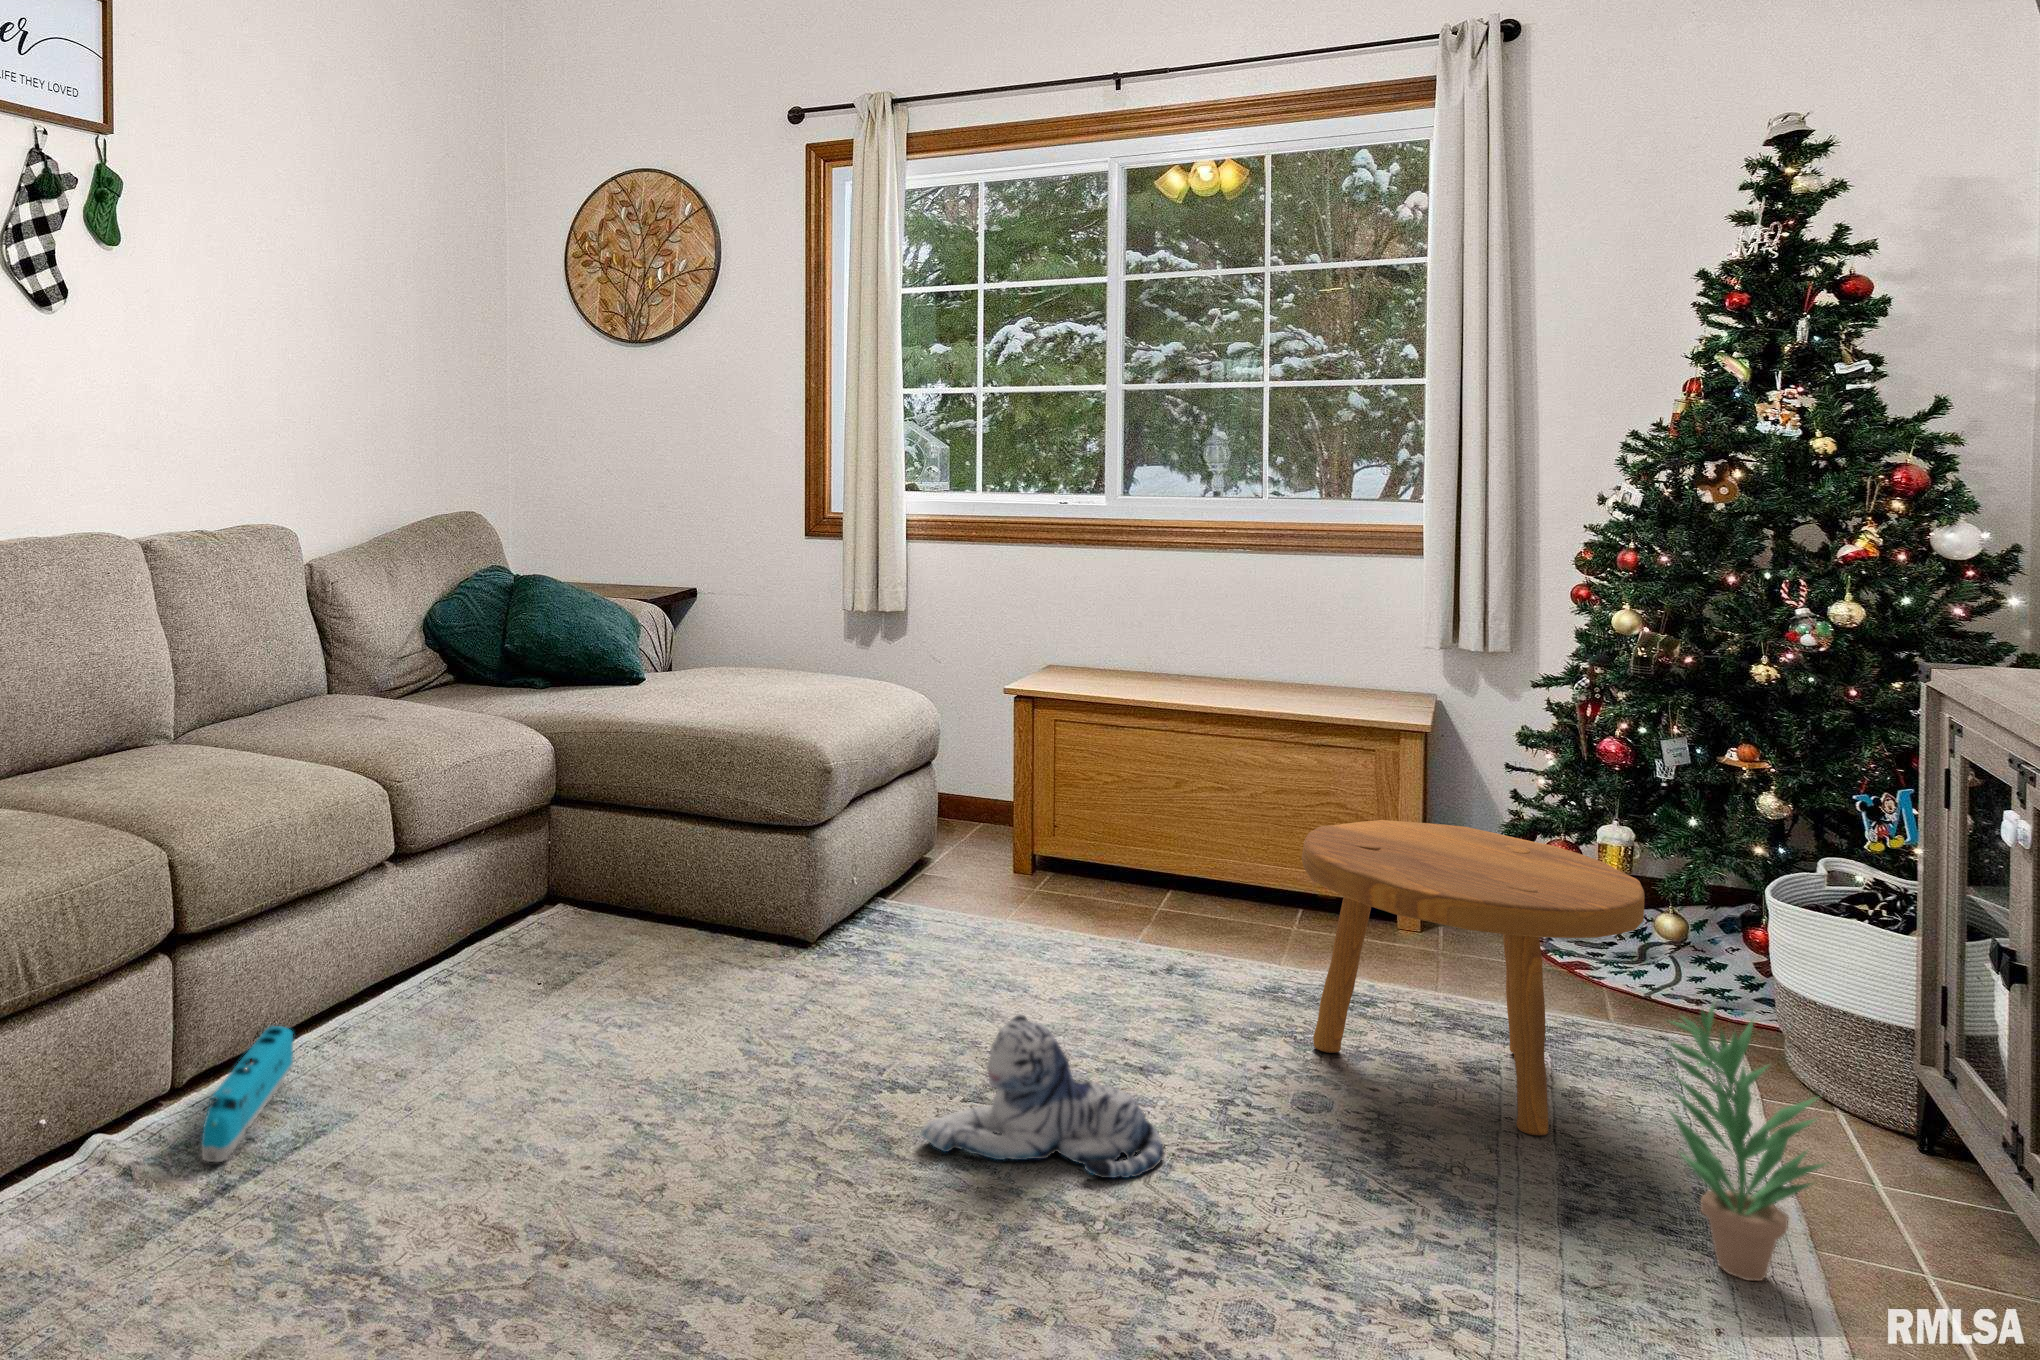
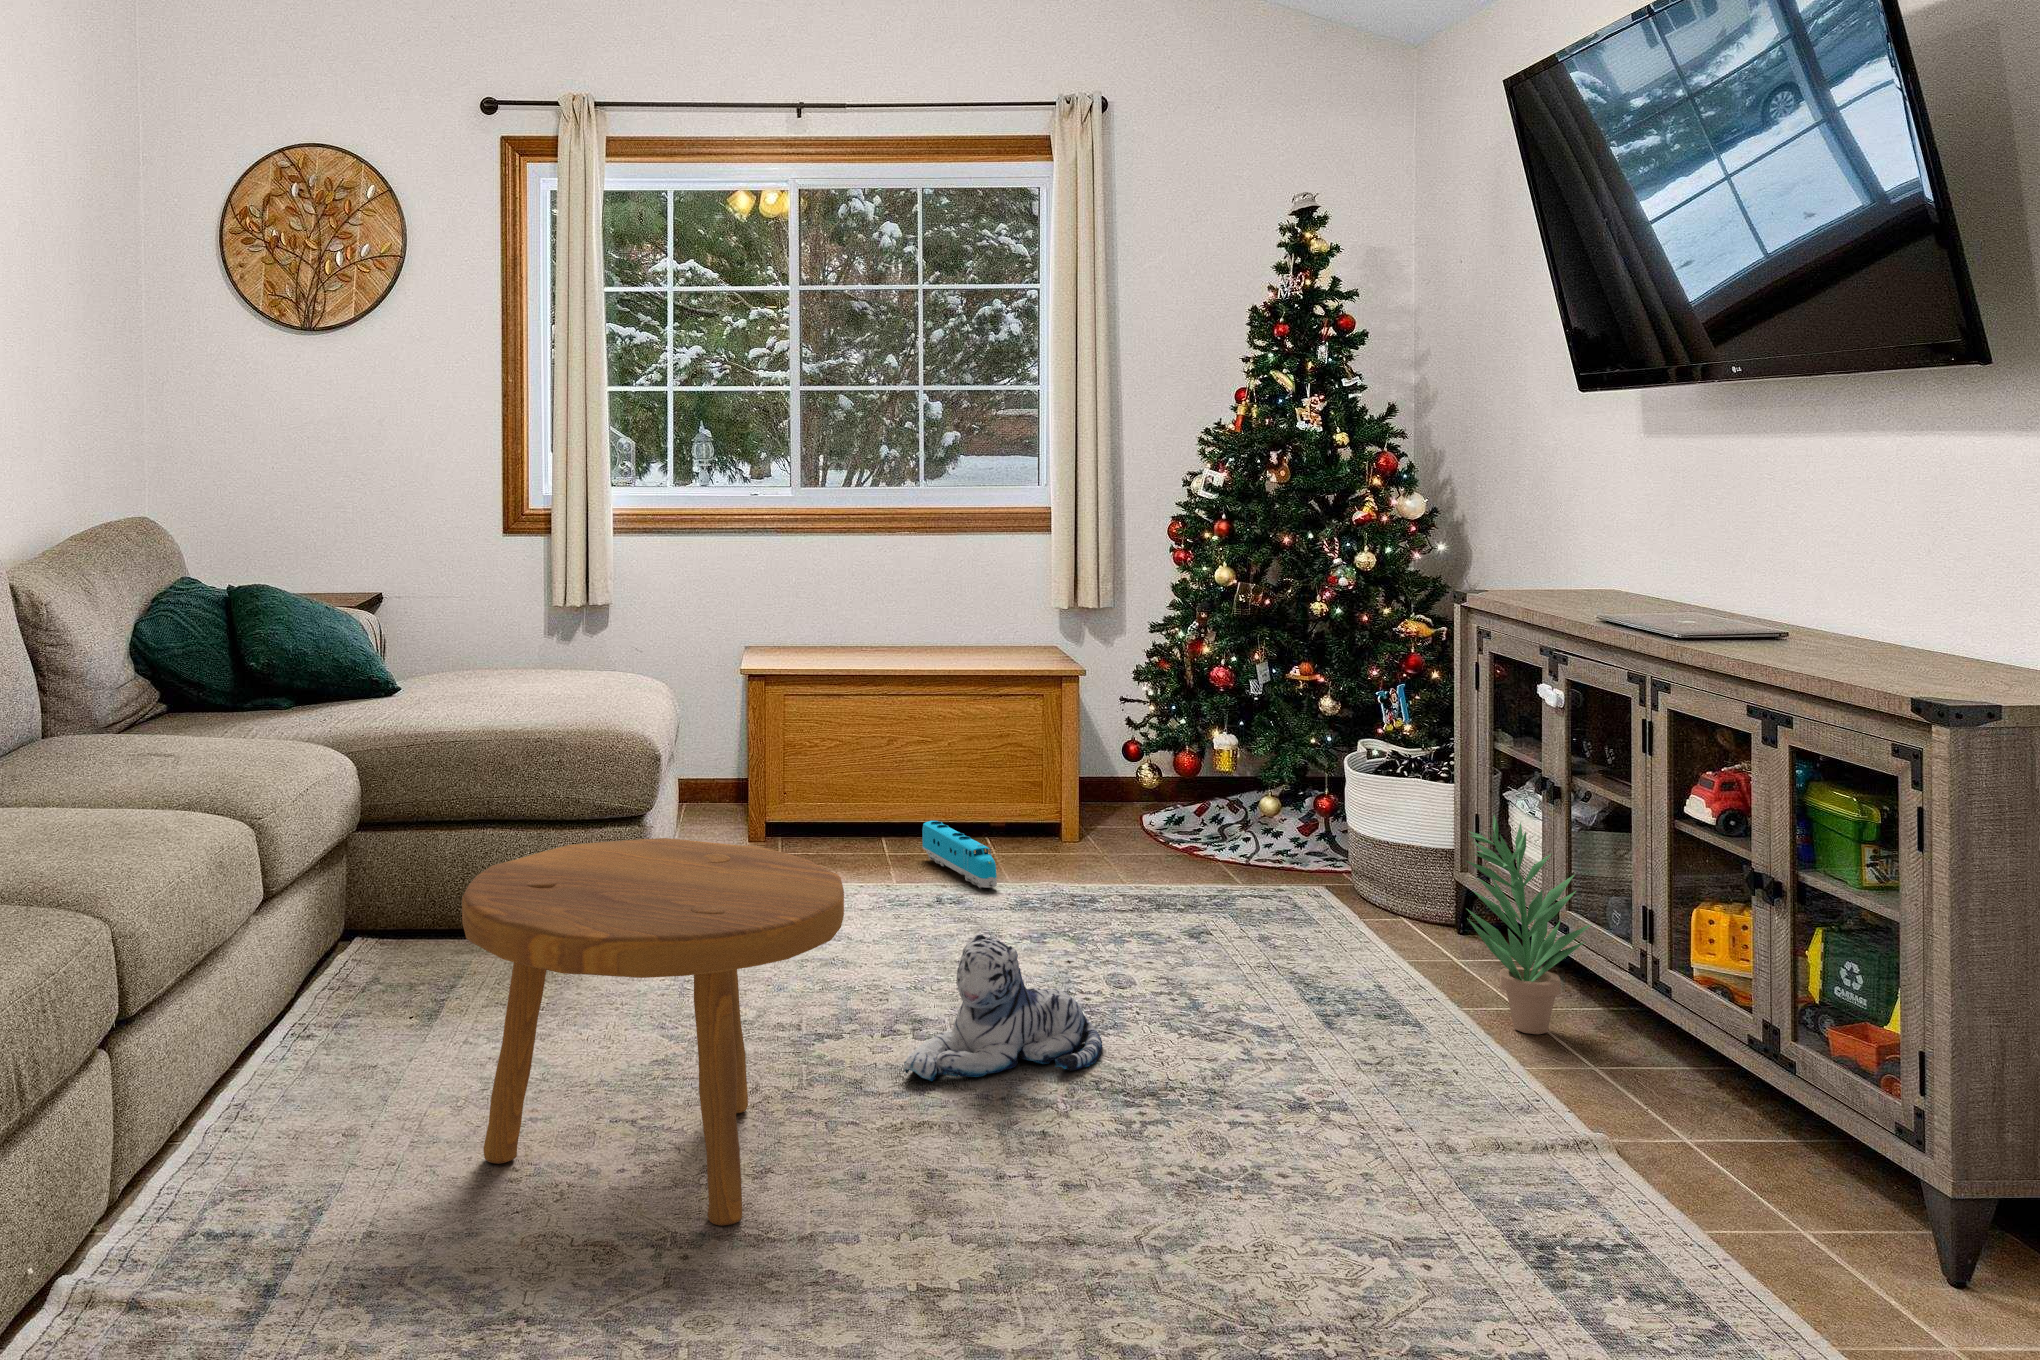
footstool: present [1302,820,1645,1135] -> present [462,838,844,1226]
toy train: present [202,1026,293,1162] -> present [922,821,997,889]

